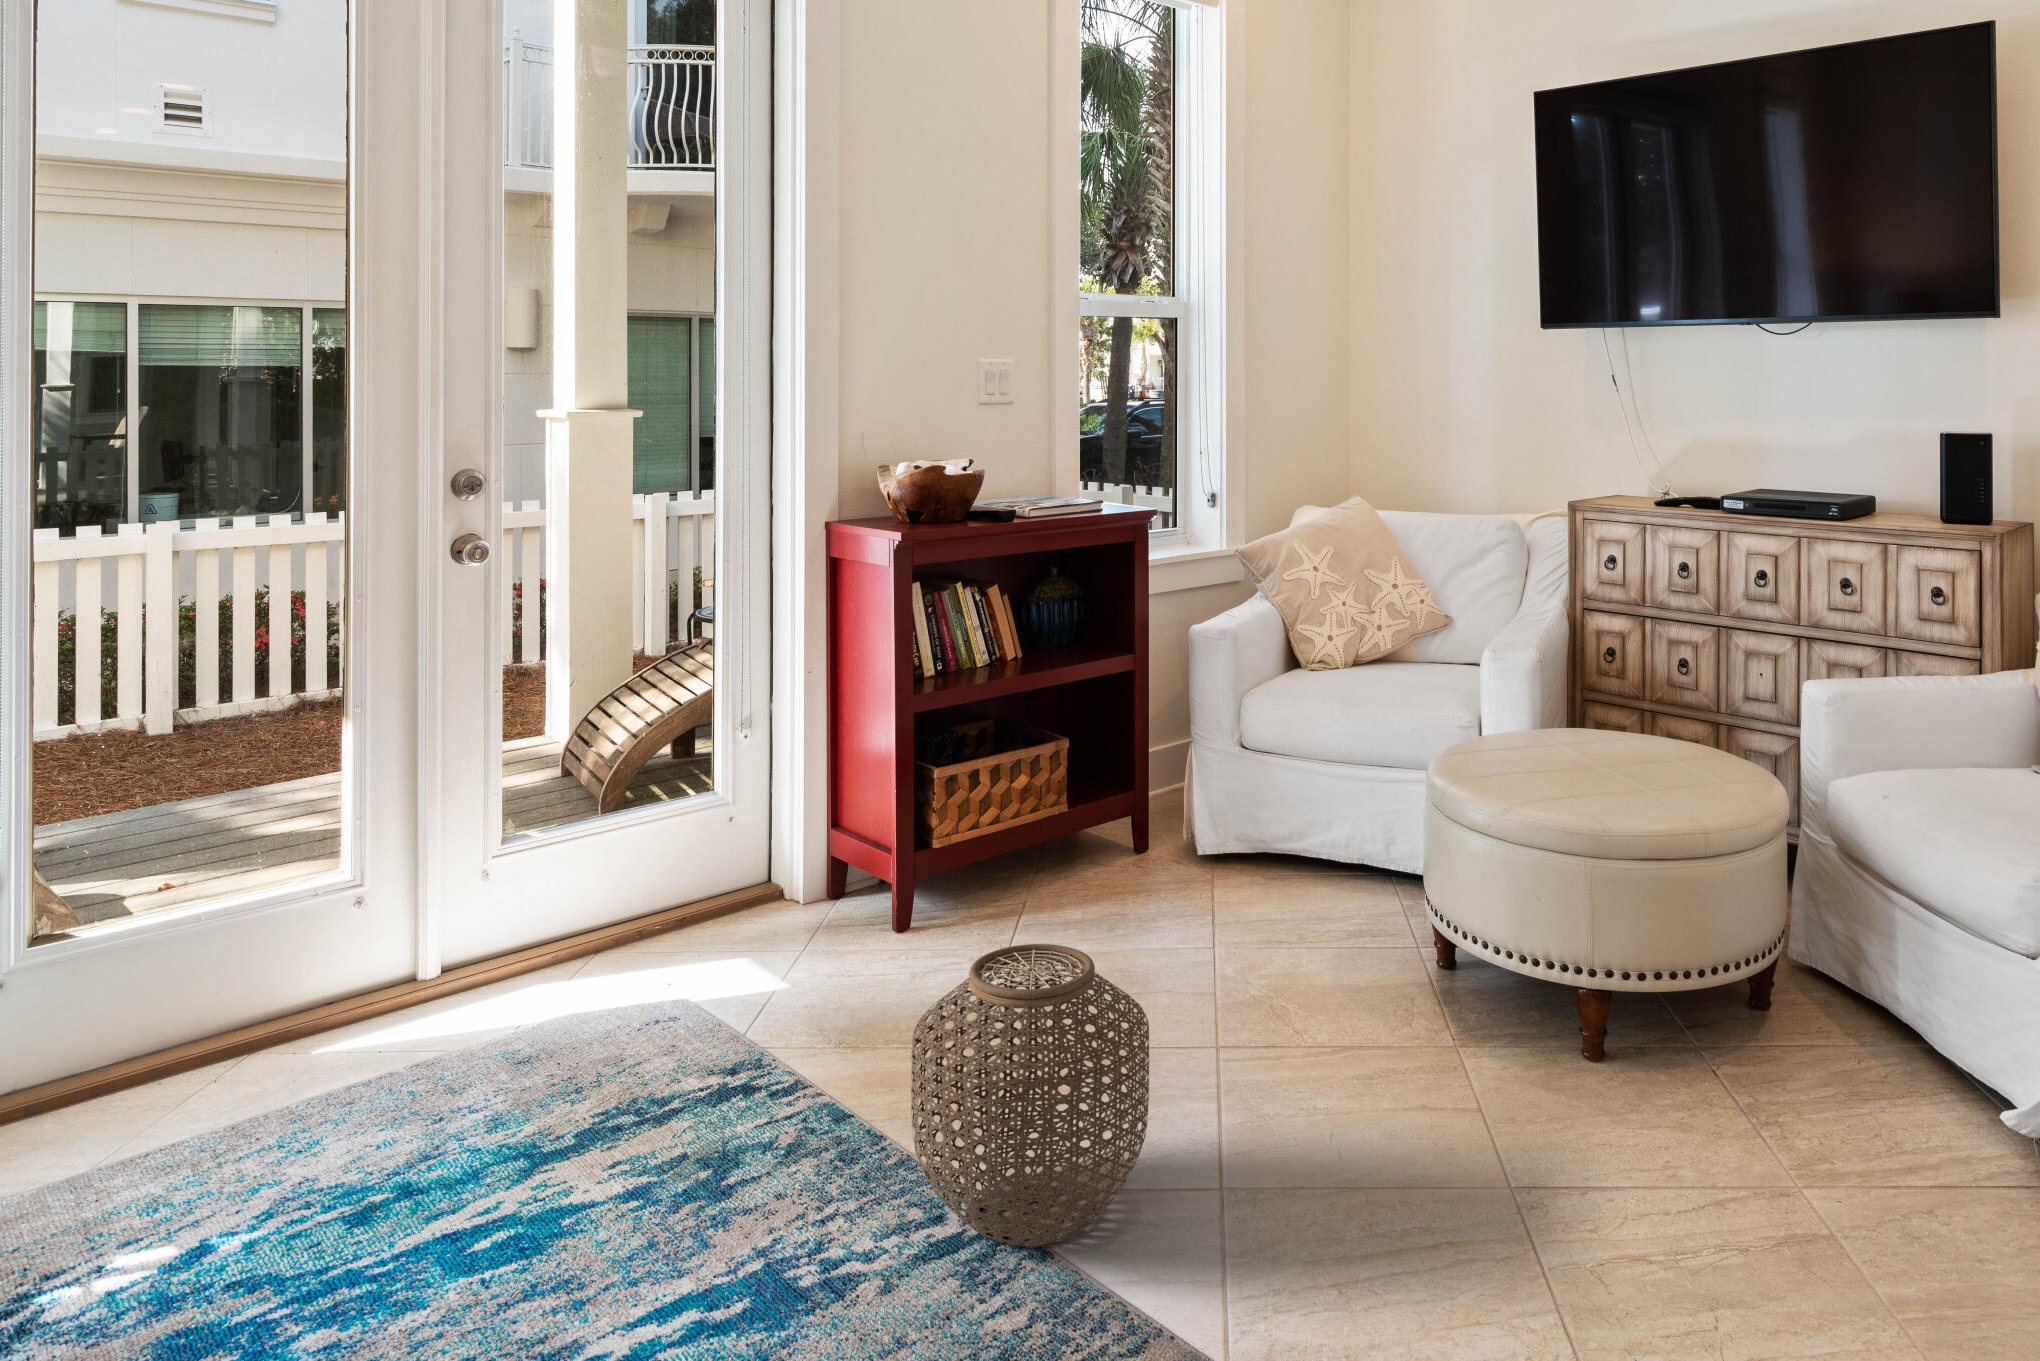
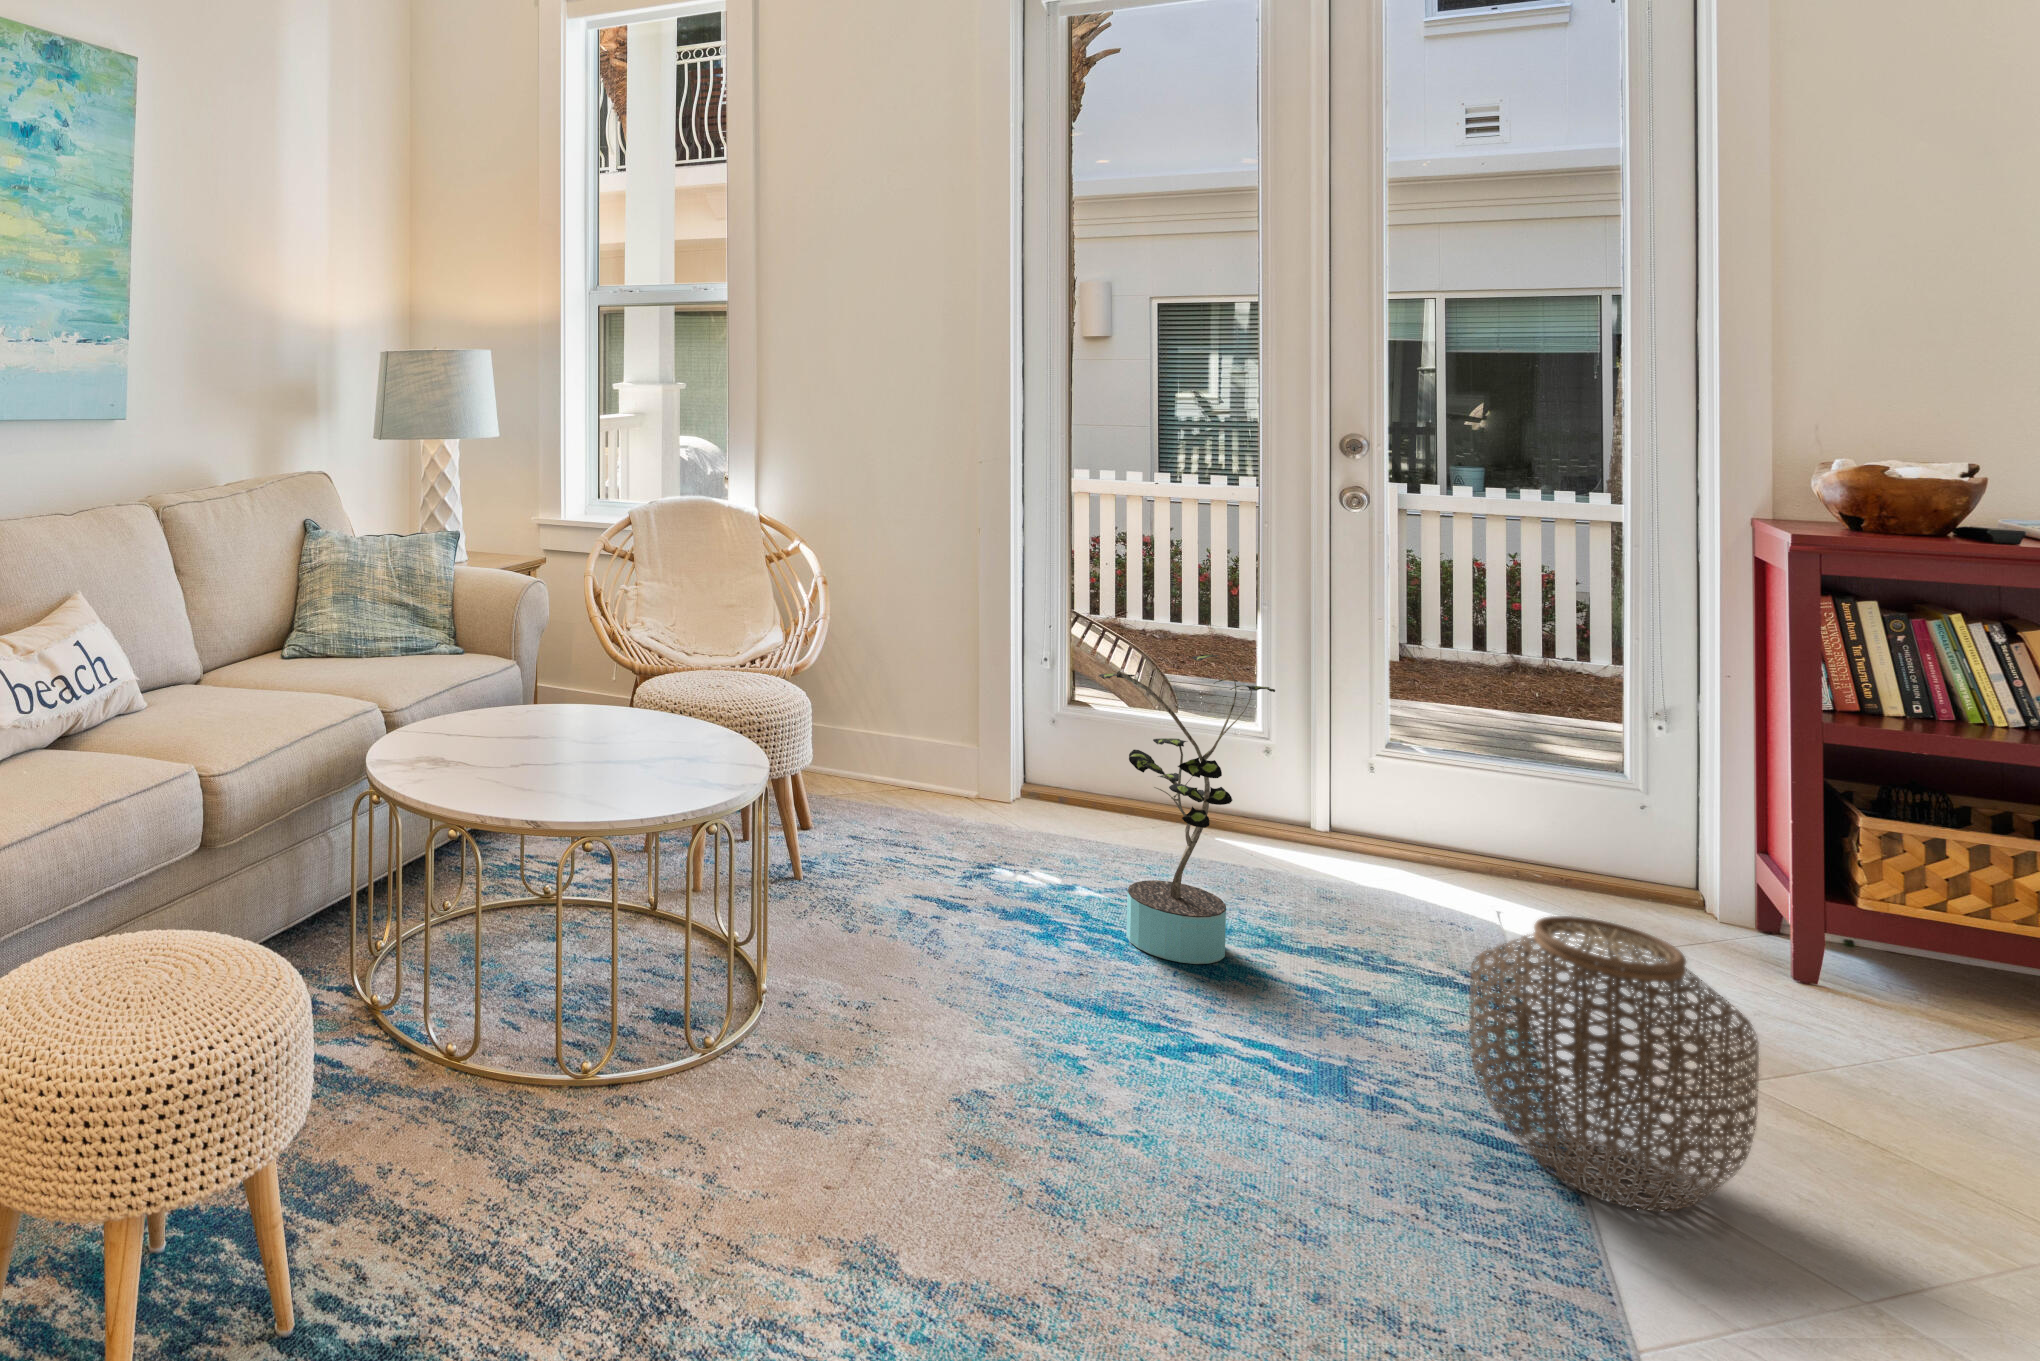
potted plant: none [290,785,577,1280] -> present [1099,654,1275,964]

